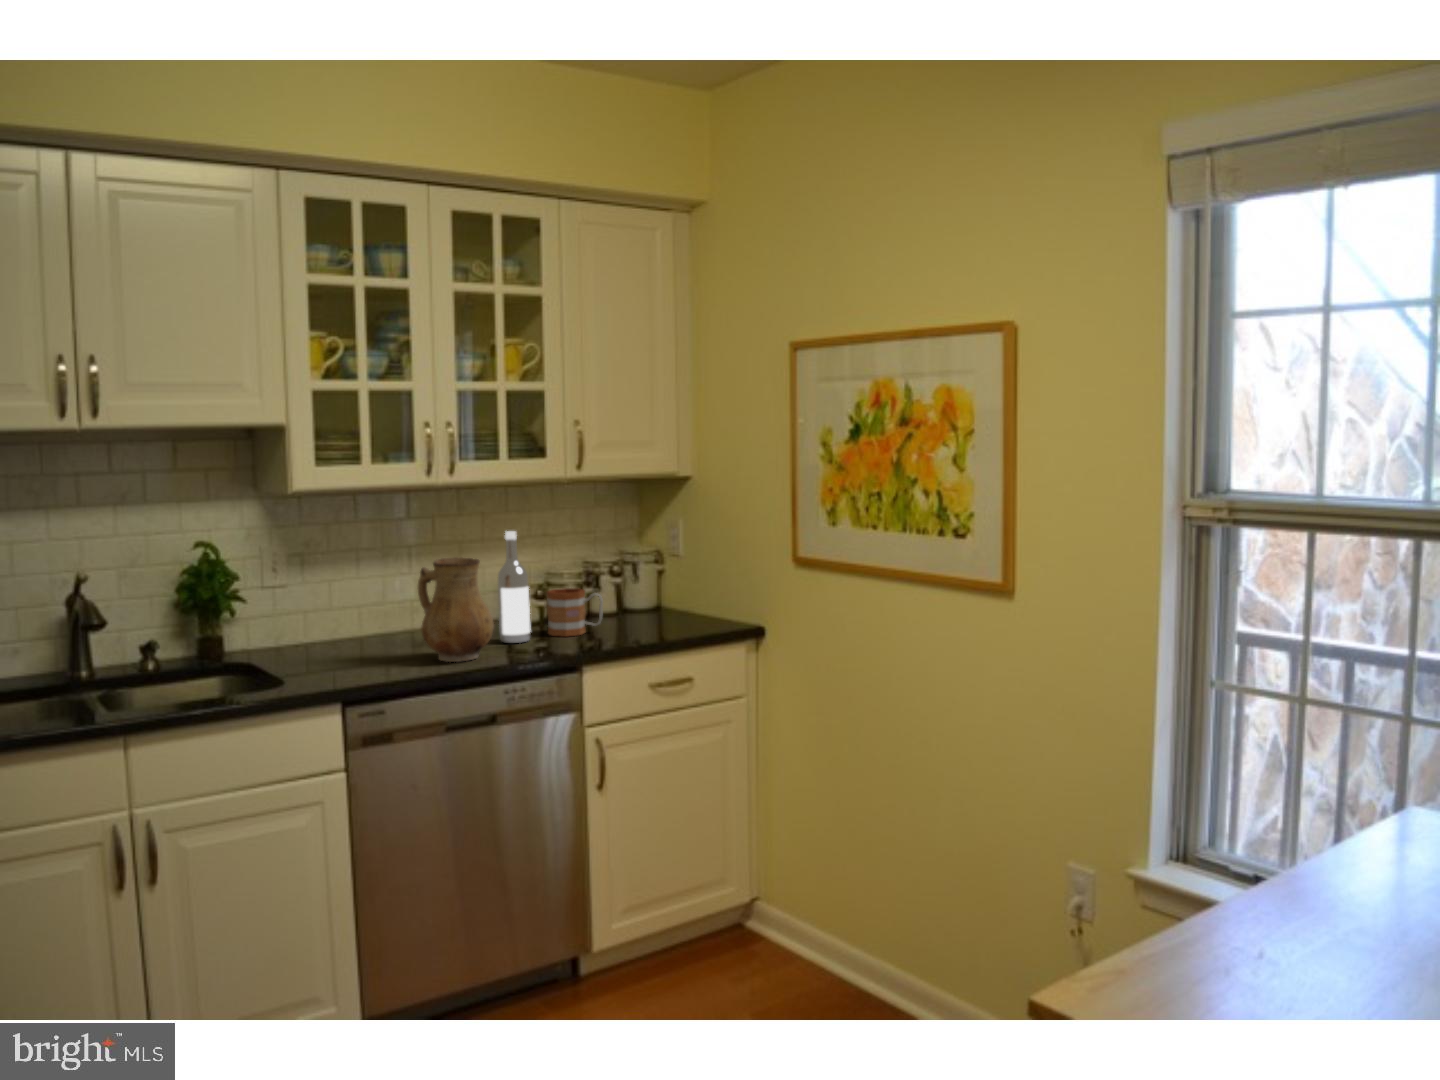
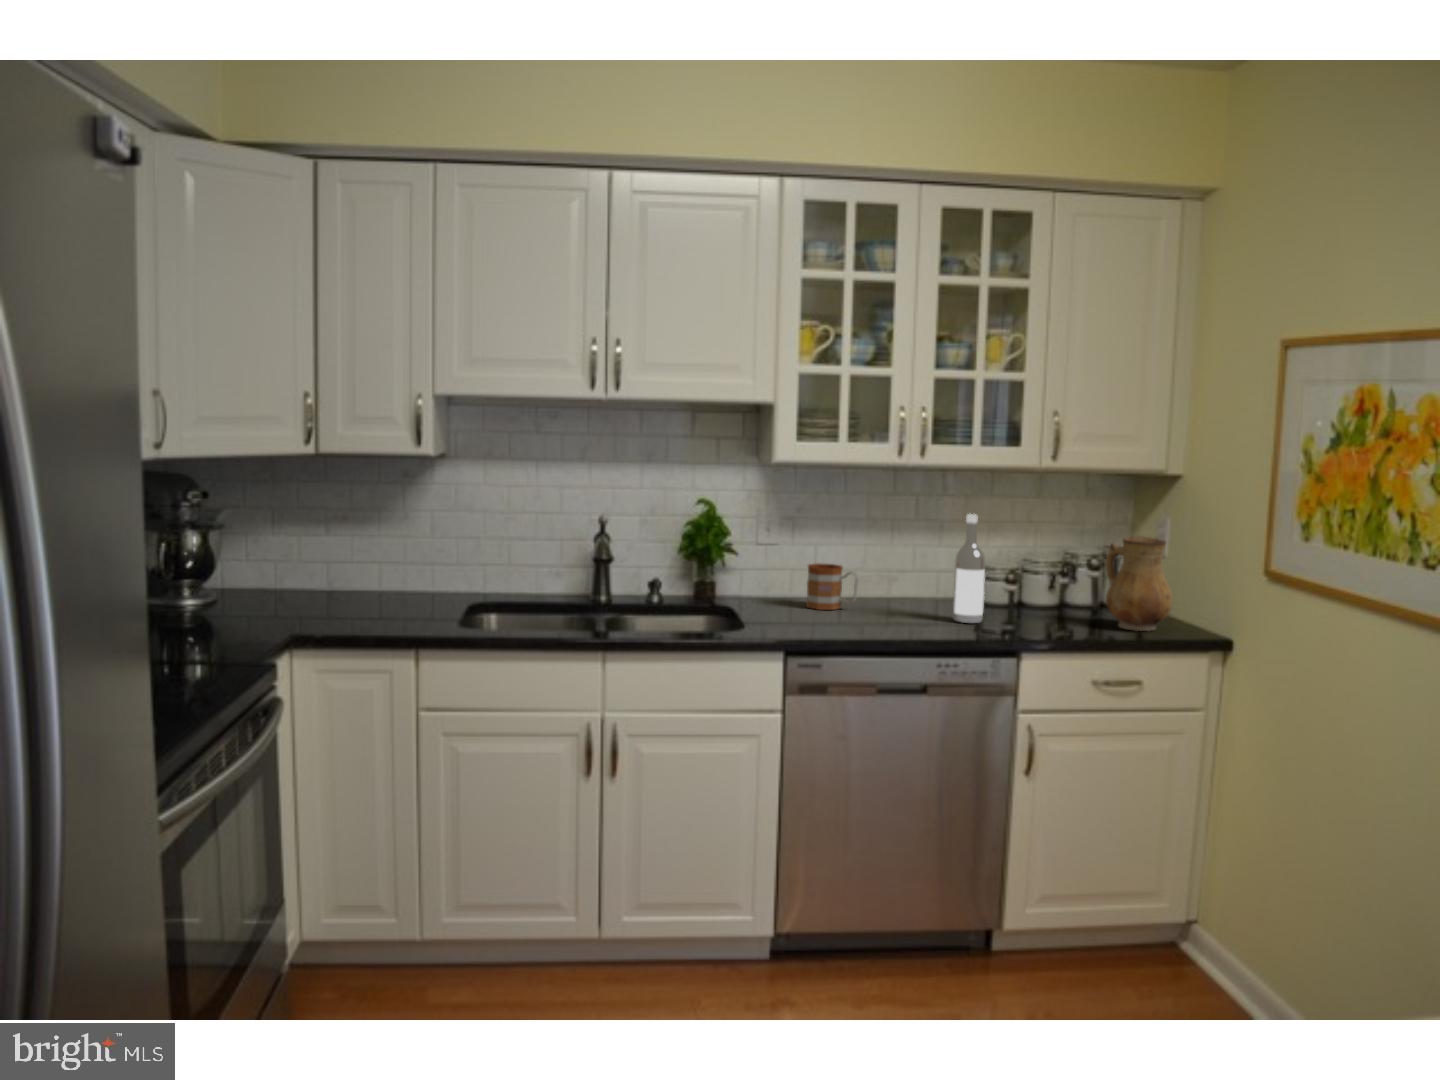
ceramic pitcher: present [418,557,494,662] -> present [1105,536,1173,631]
mug: present [547,588,603,637] -> present [806,564,859,610]

